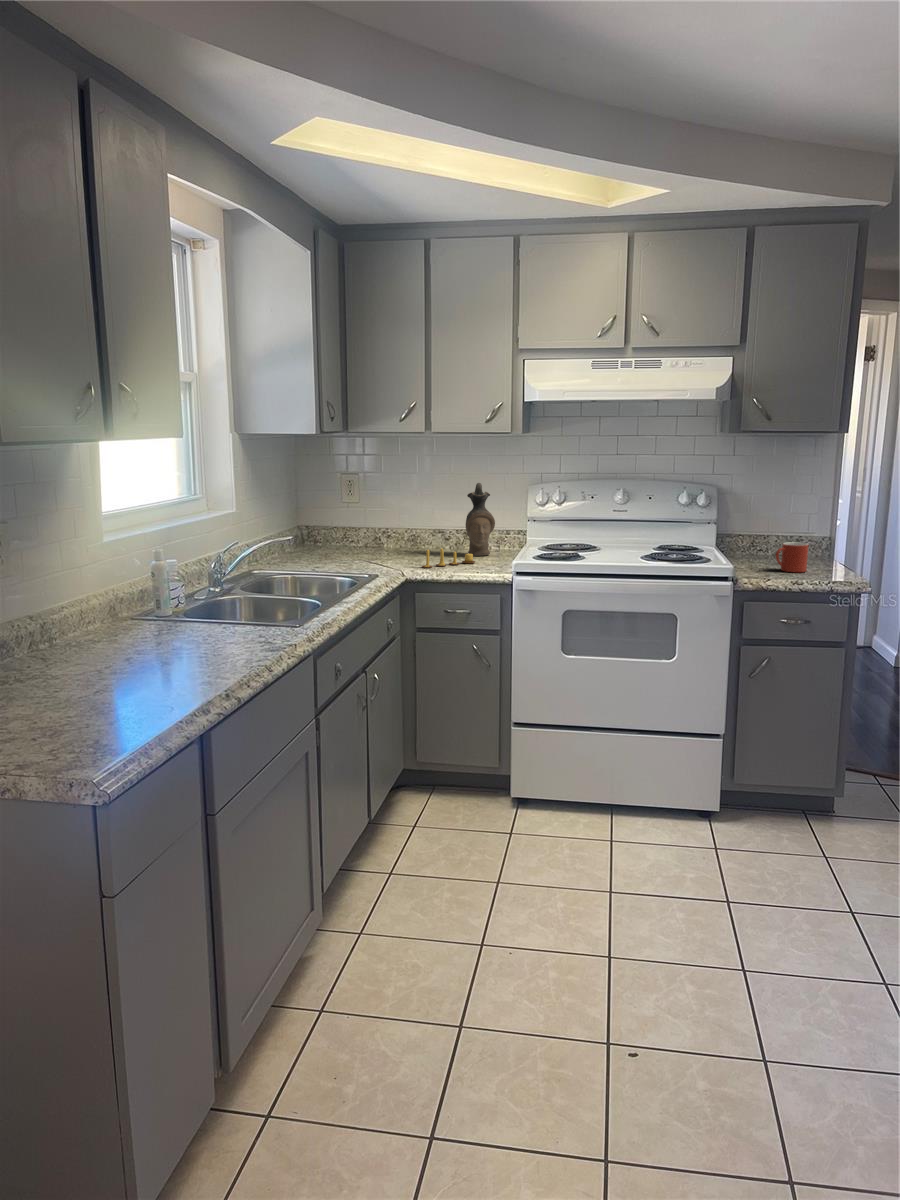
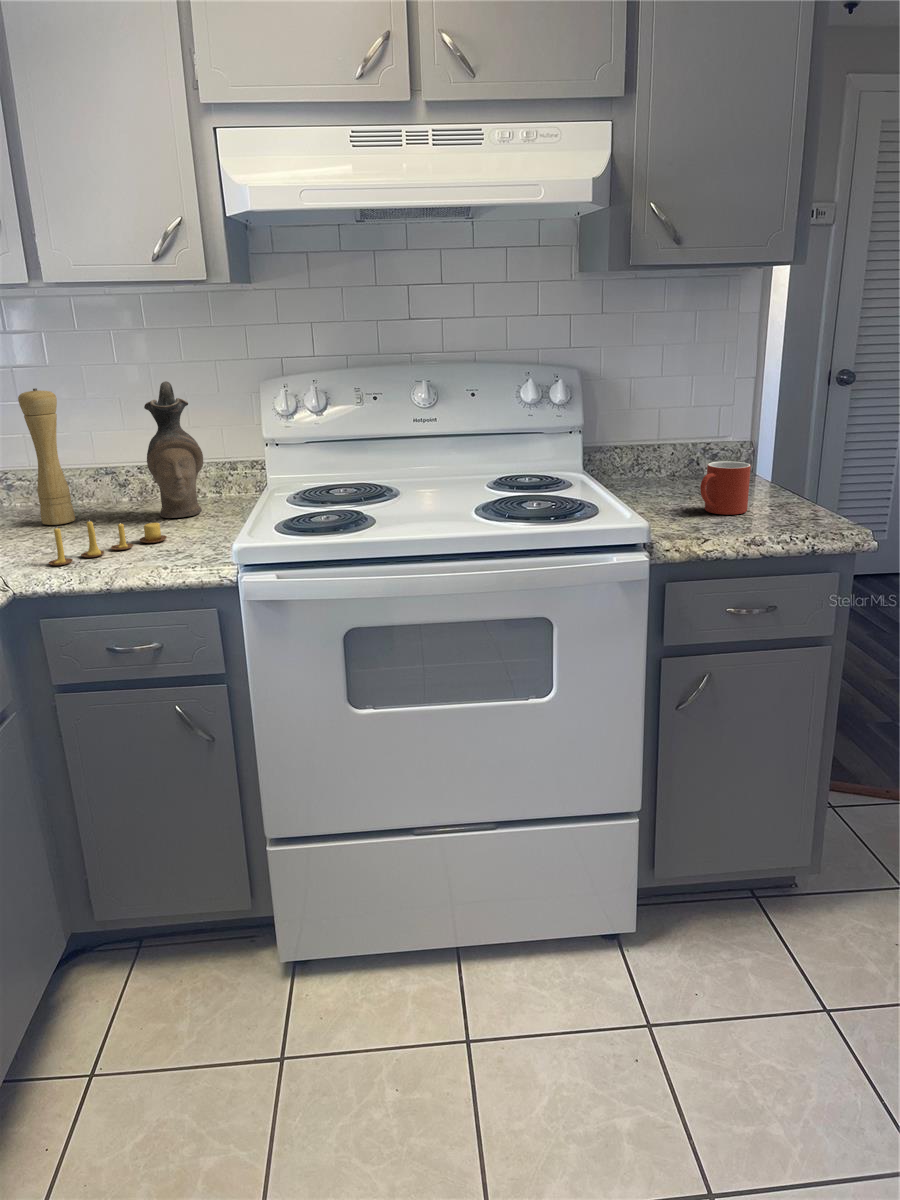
pepper mill: none [406,483,424,555] -> present [18,388,75,525]

